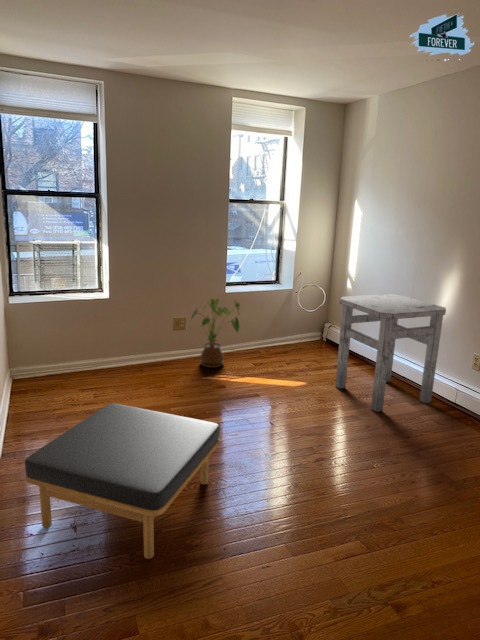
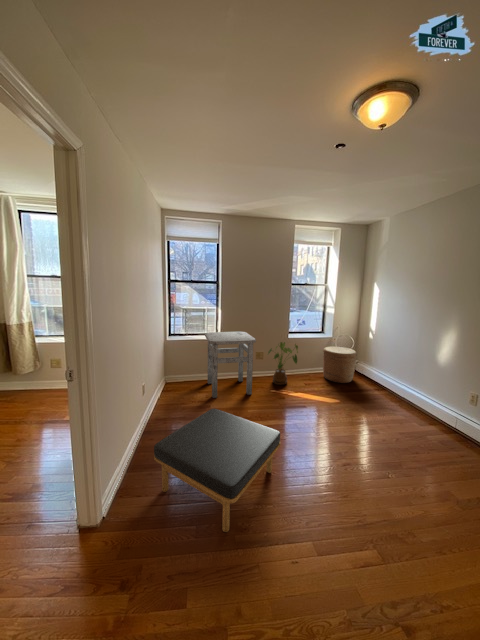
side table: present [336,294,446,412] -> present [205,332,256,398]
woven basket: none [279,303,329,359] -> present [323,346,357,383]

